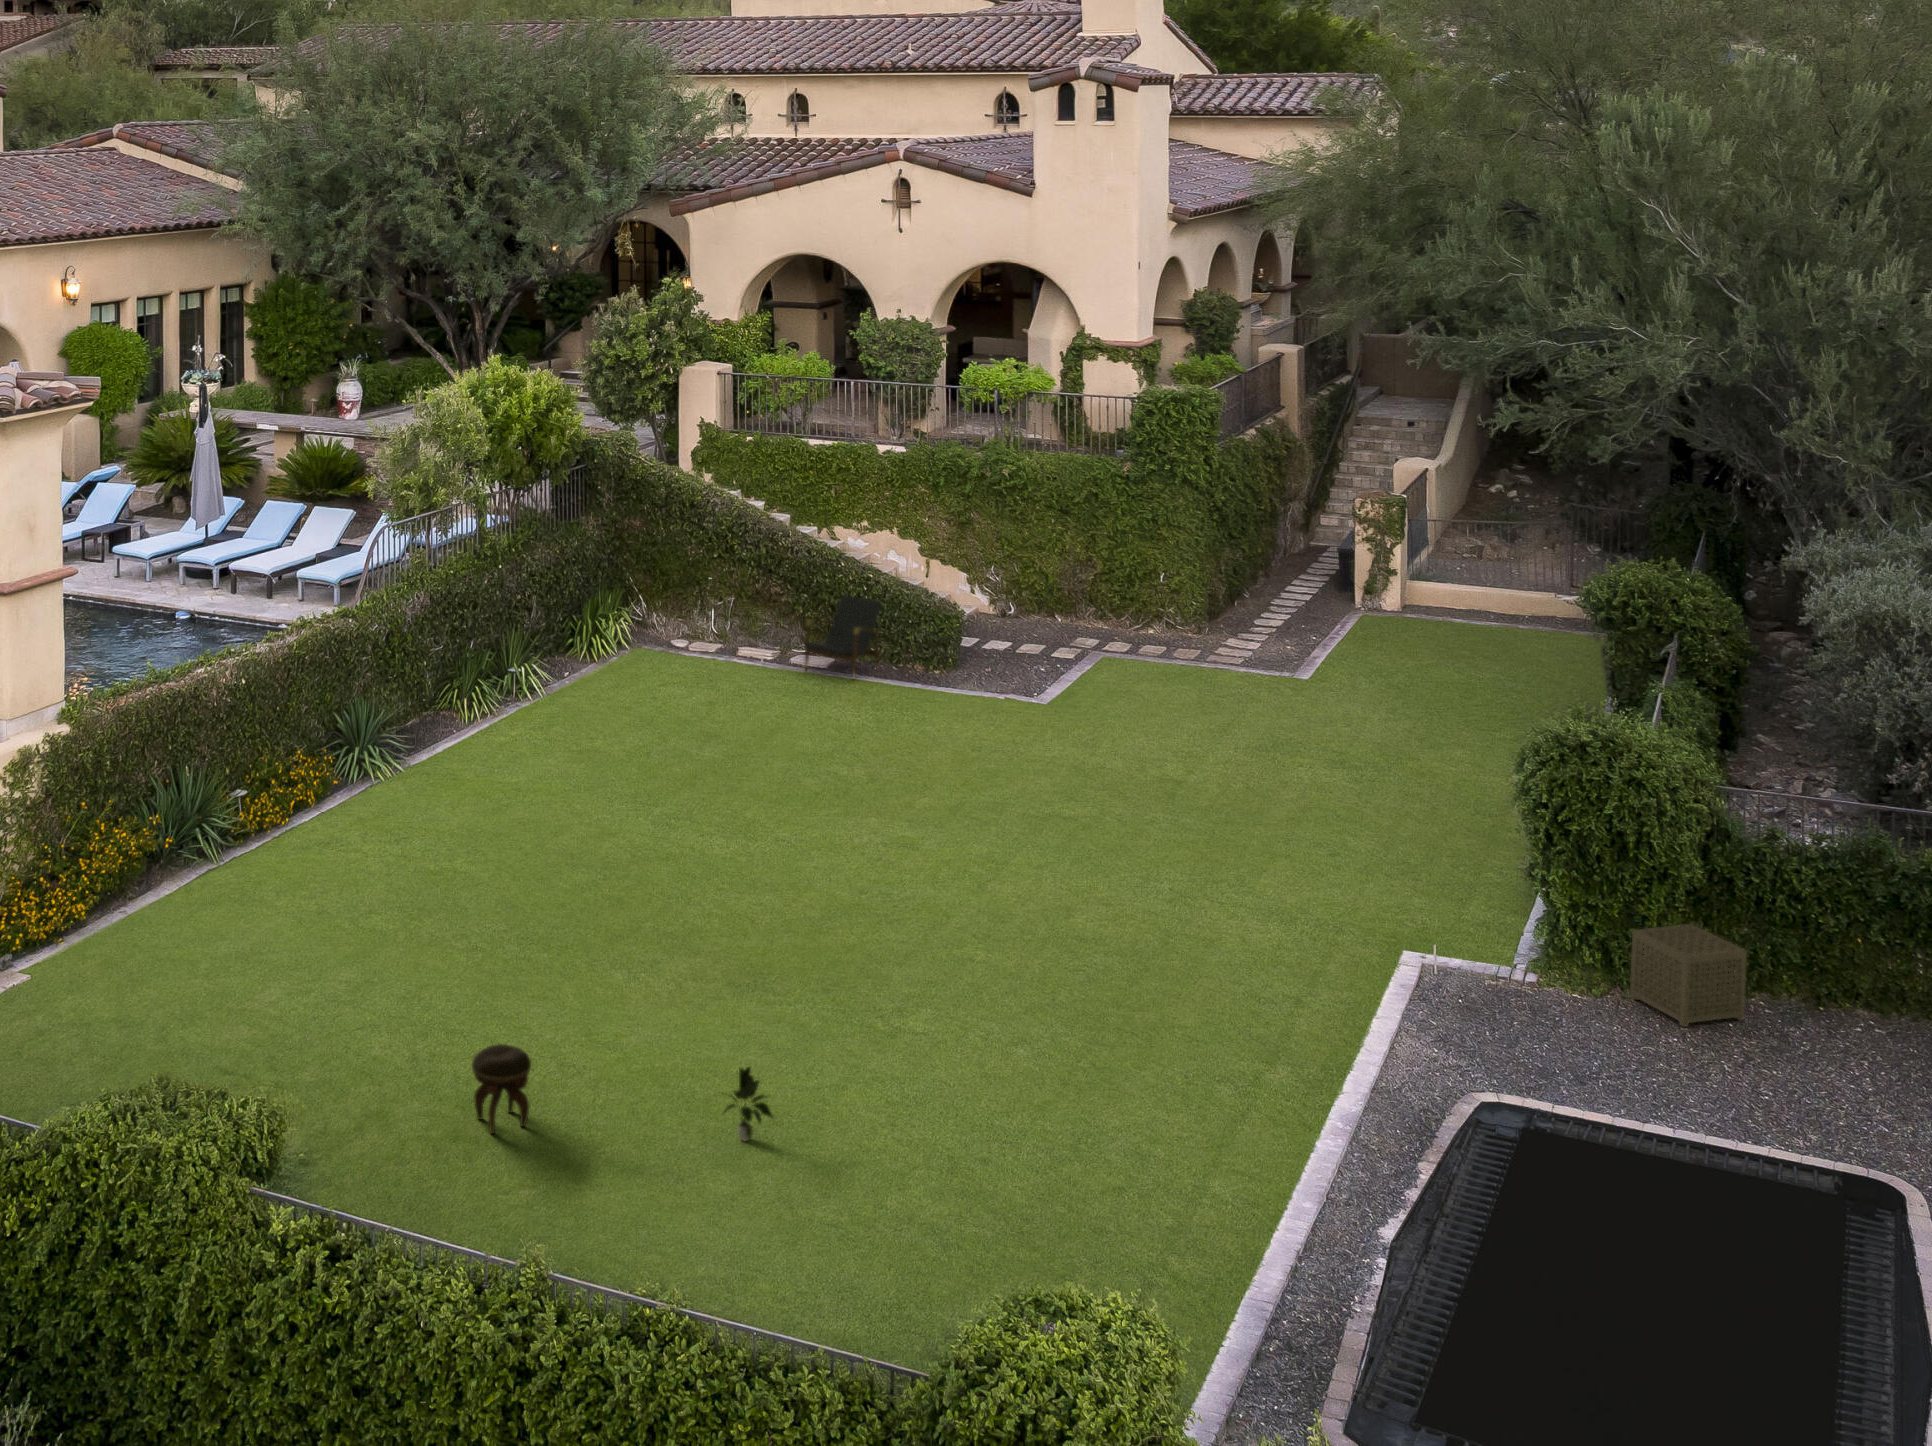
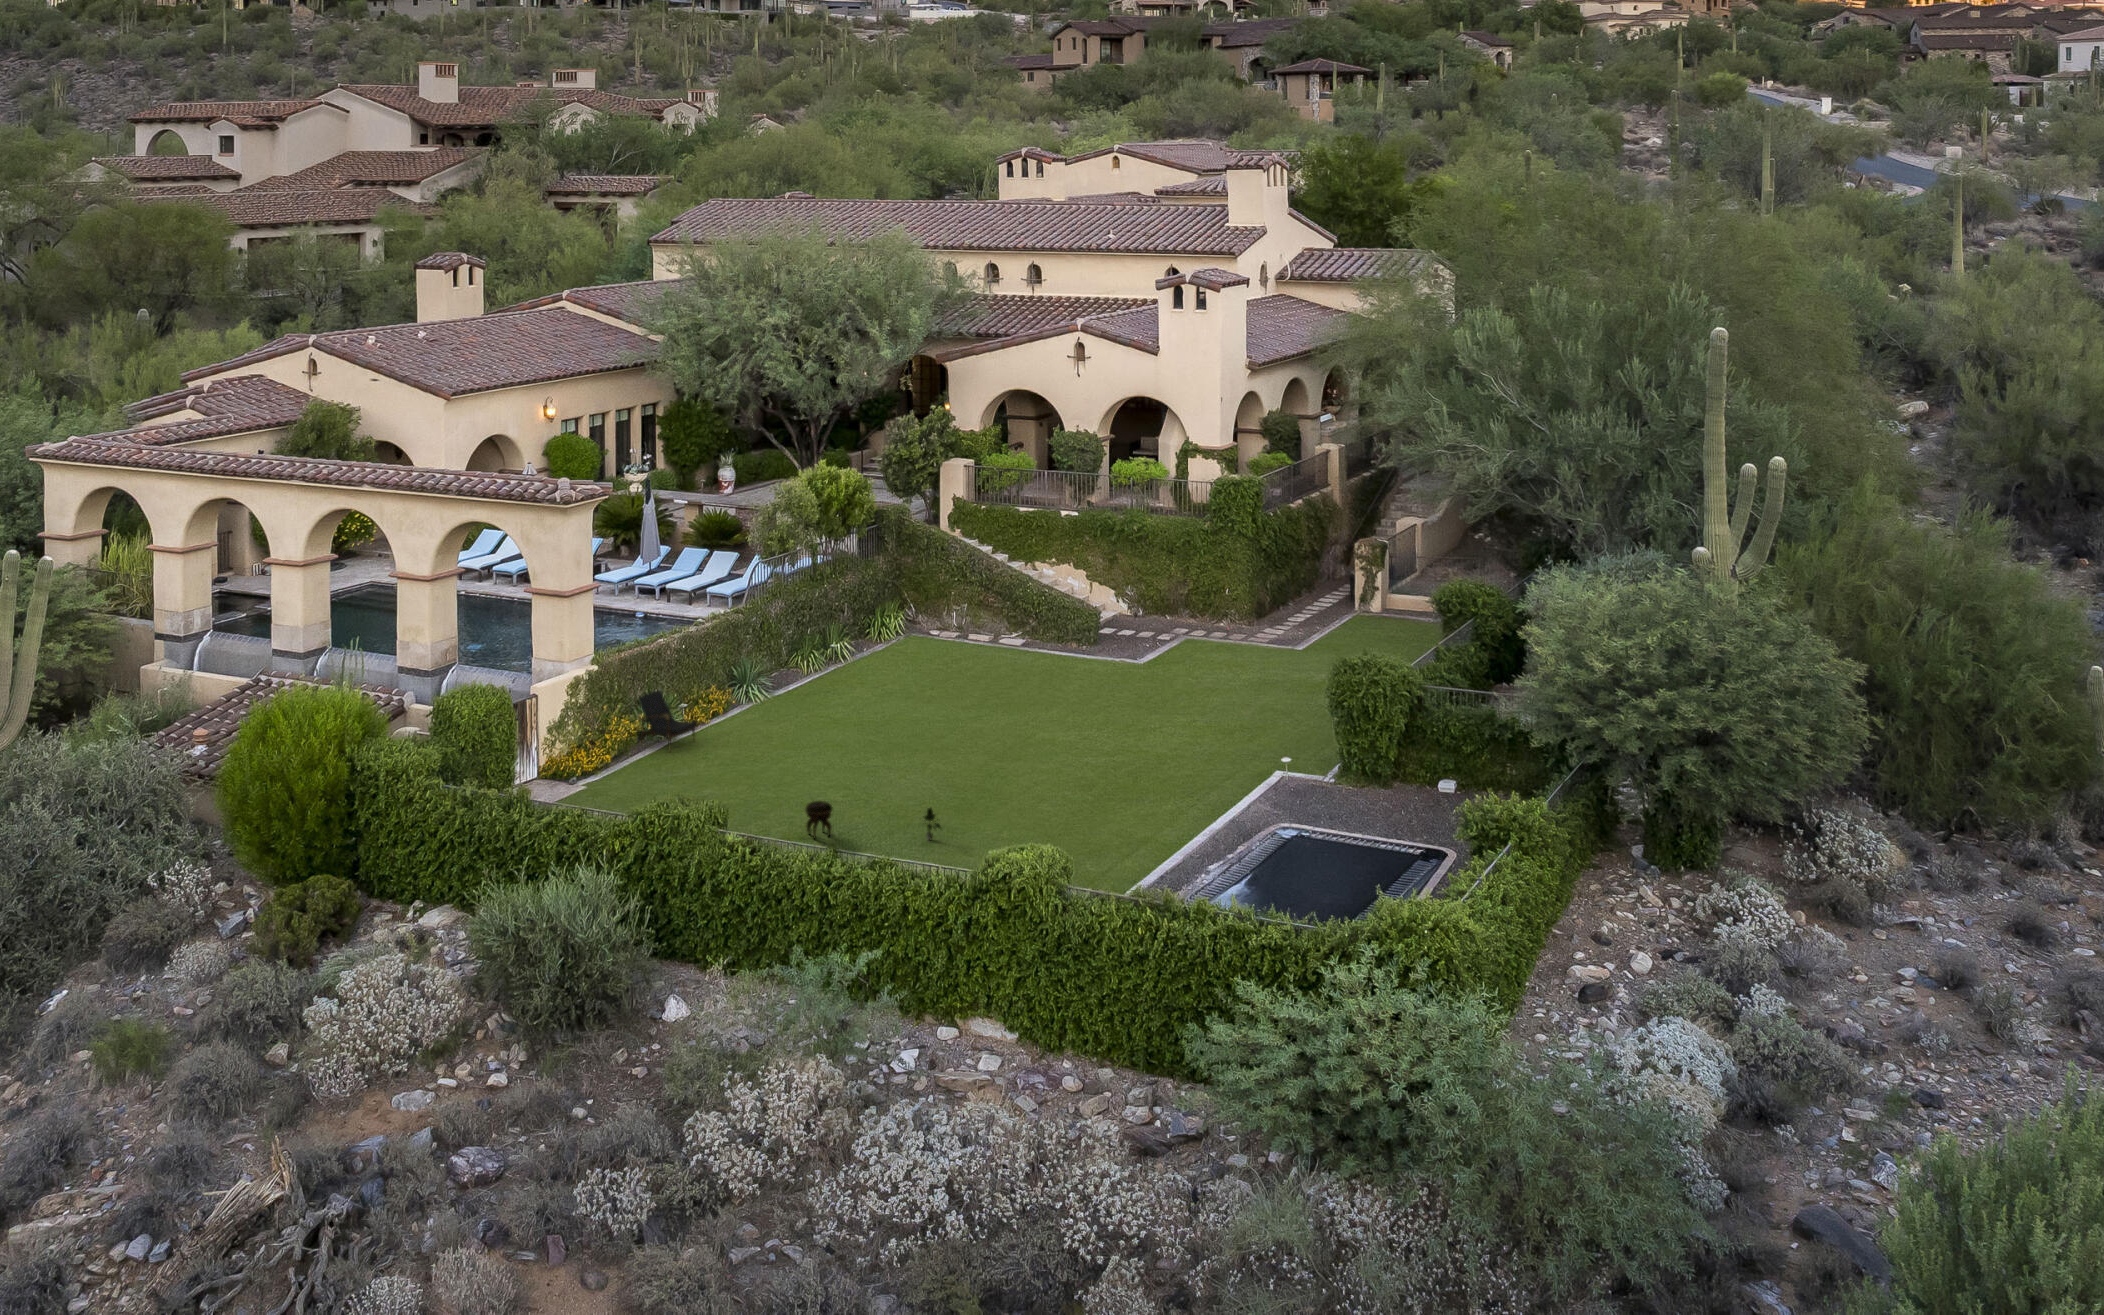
lounge chair: present [804,595,881,679] -> present [638,690,698,750]
side table: present [1630,924,1747,1027] -> none [1370,753,1418,798]

